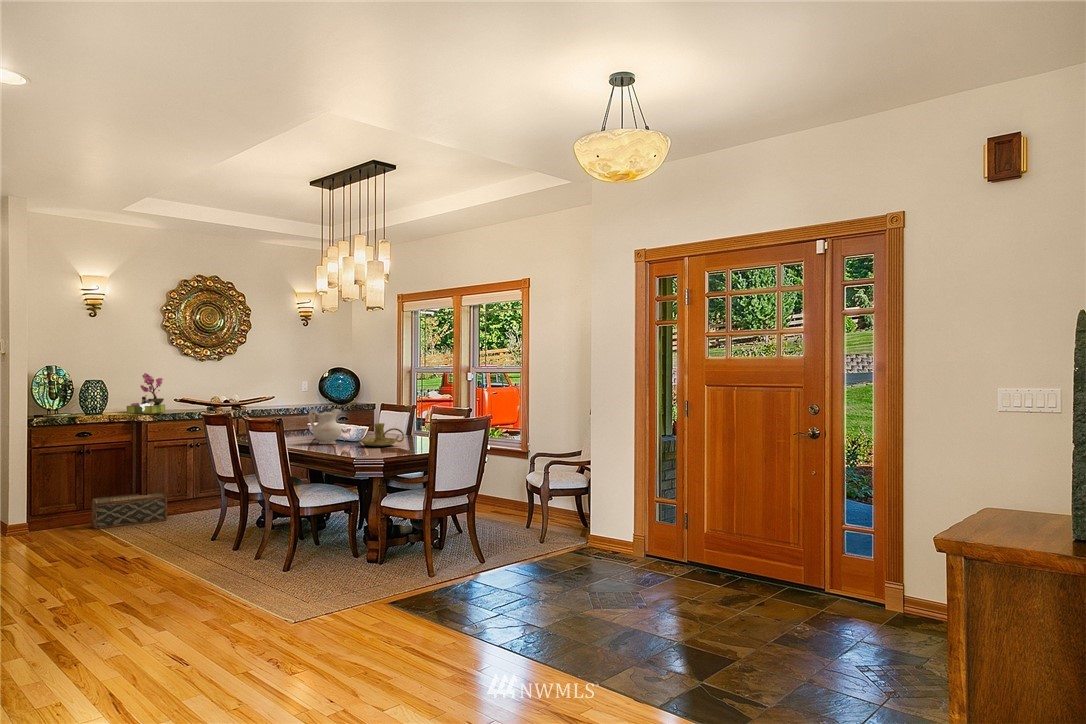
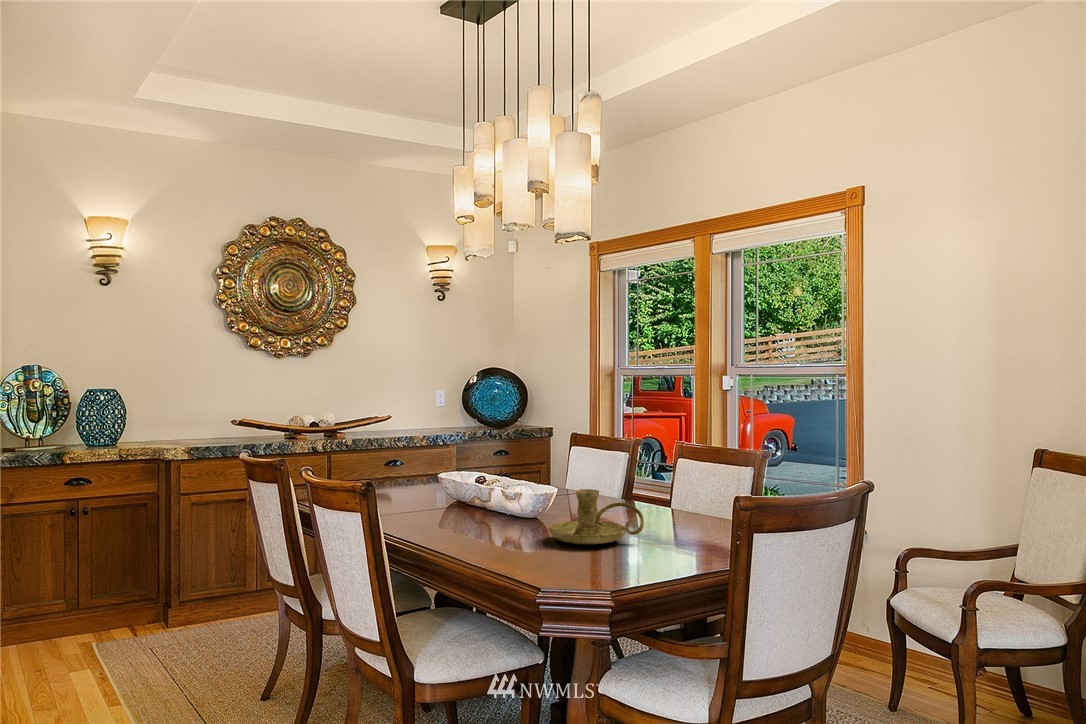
flower arrangement: present [127,373,165,414] -> none [151,376,214,446]
ceramic pitcher: present [309,409,342,444] -> none [436,452,504,531]
woven basket: present [92,492,167,529] -> none [87,579,208,650]

